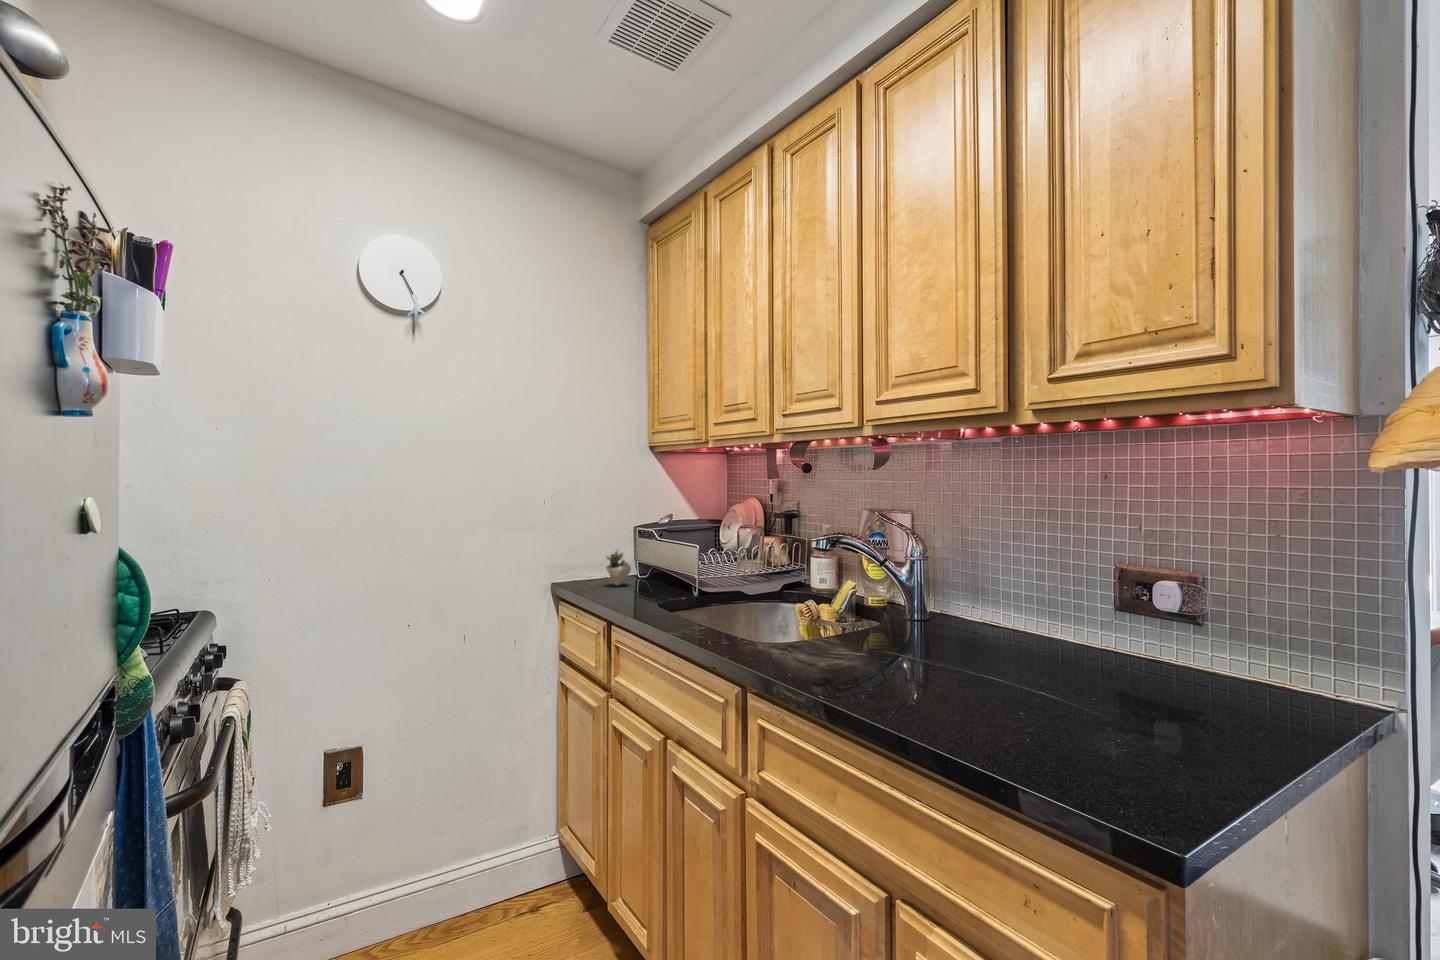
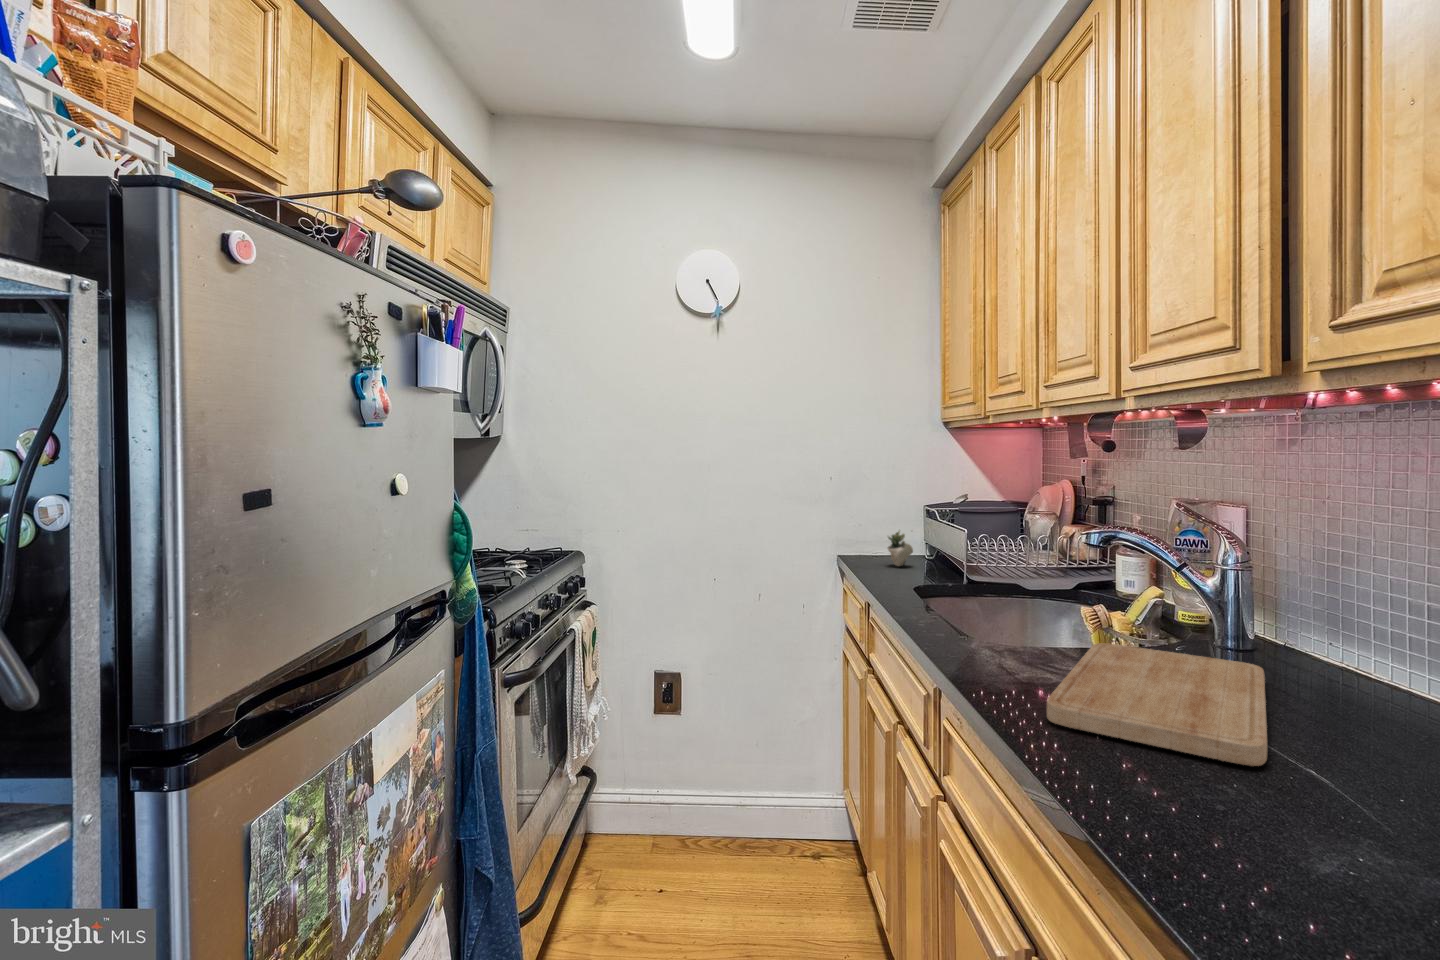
cutting board: none [860,634,1056,716] -> present [1047,643,1267,766]

